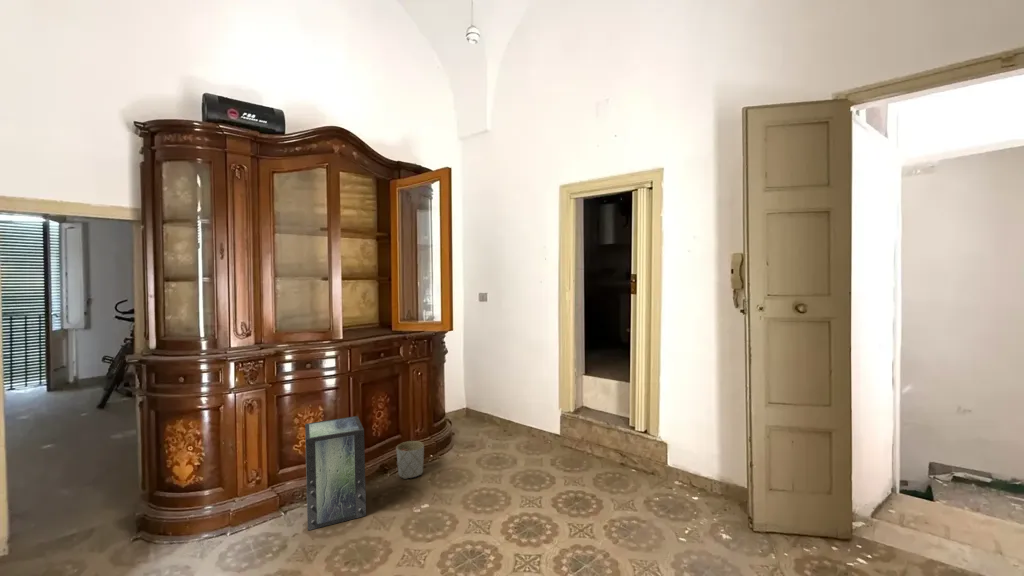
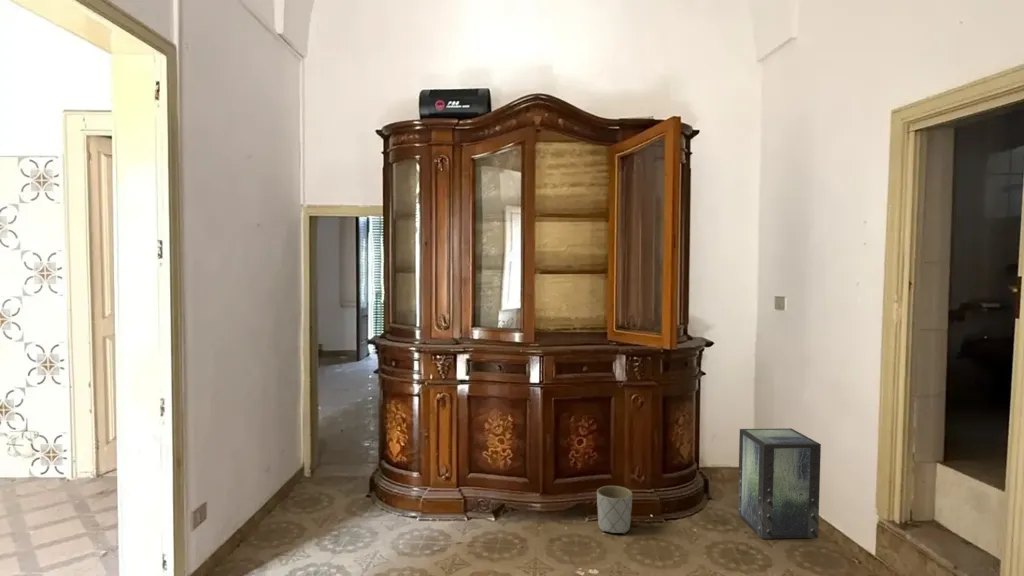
storage box: present [305,416,366,530] -> present [738,428,821,539]

